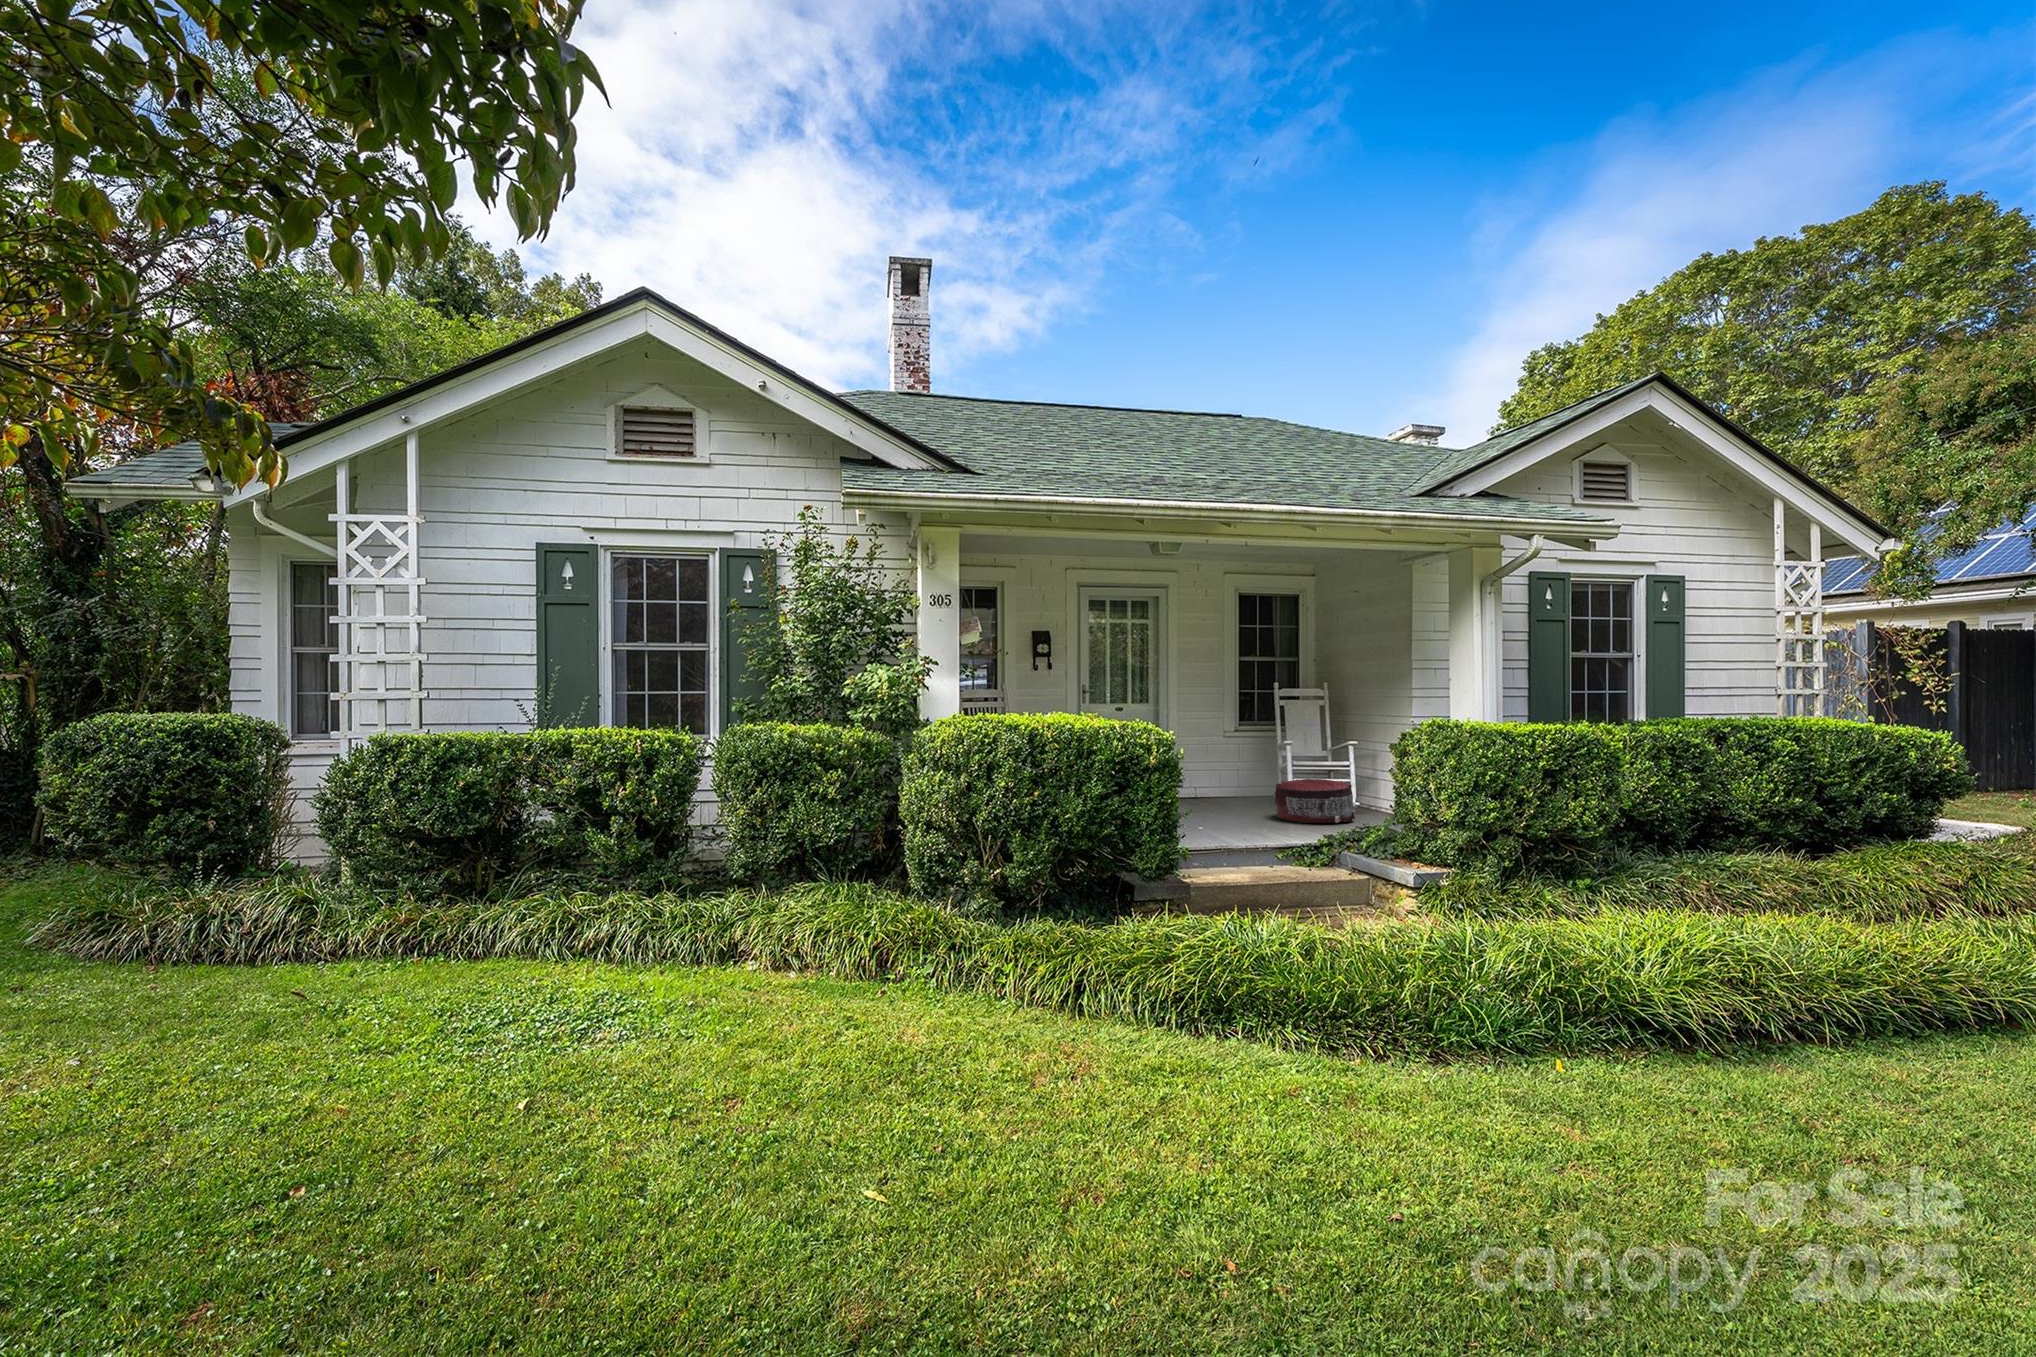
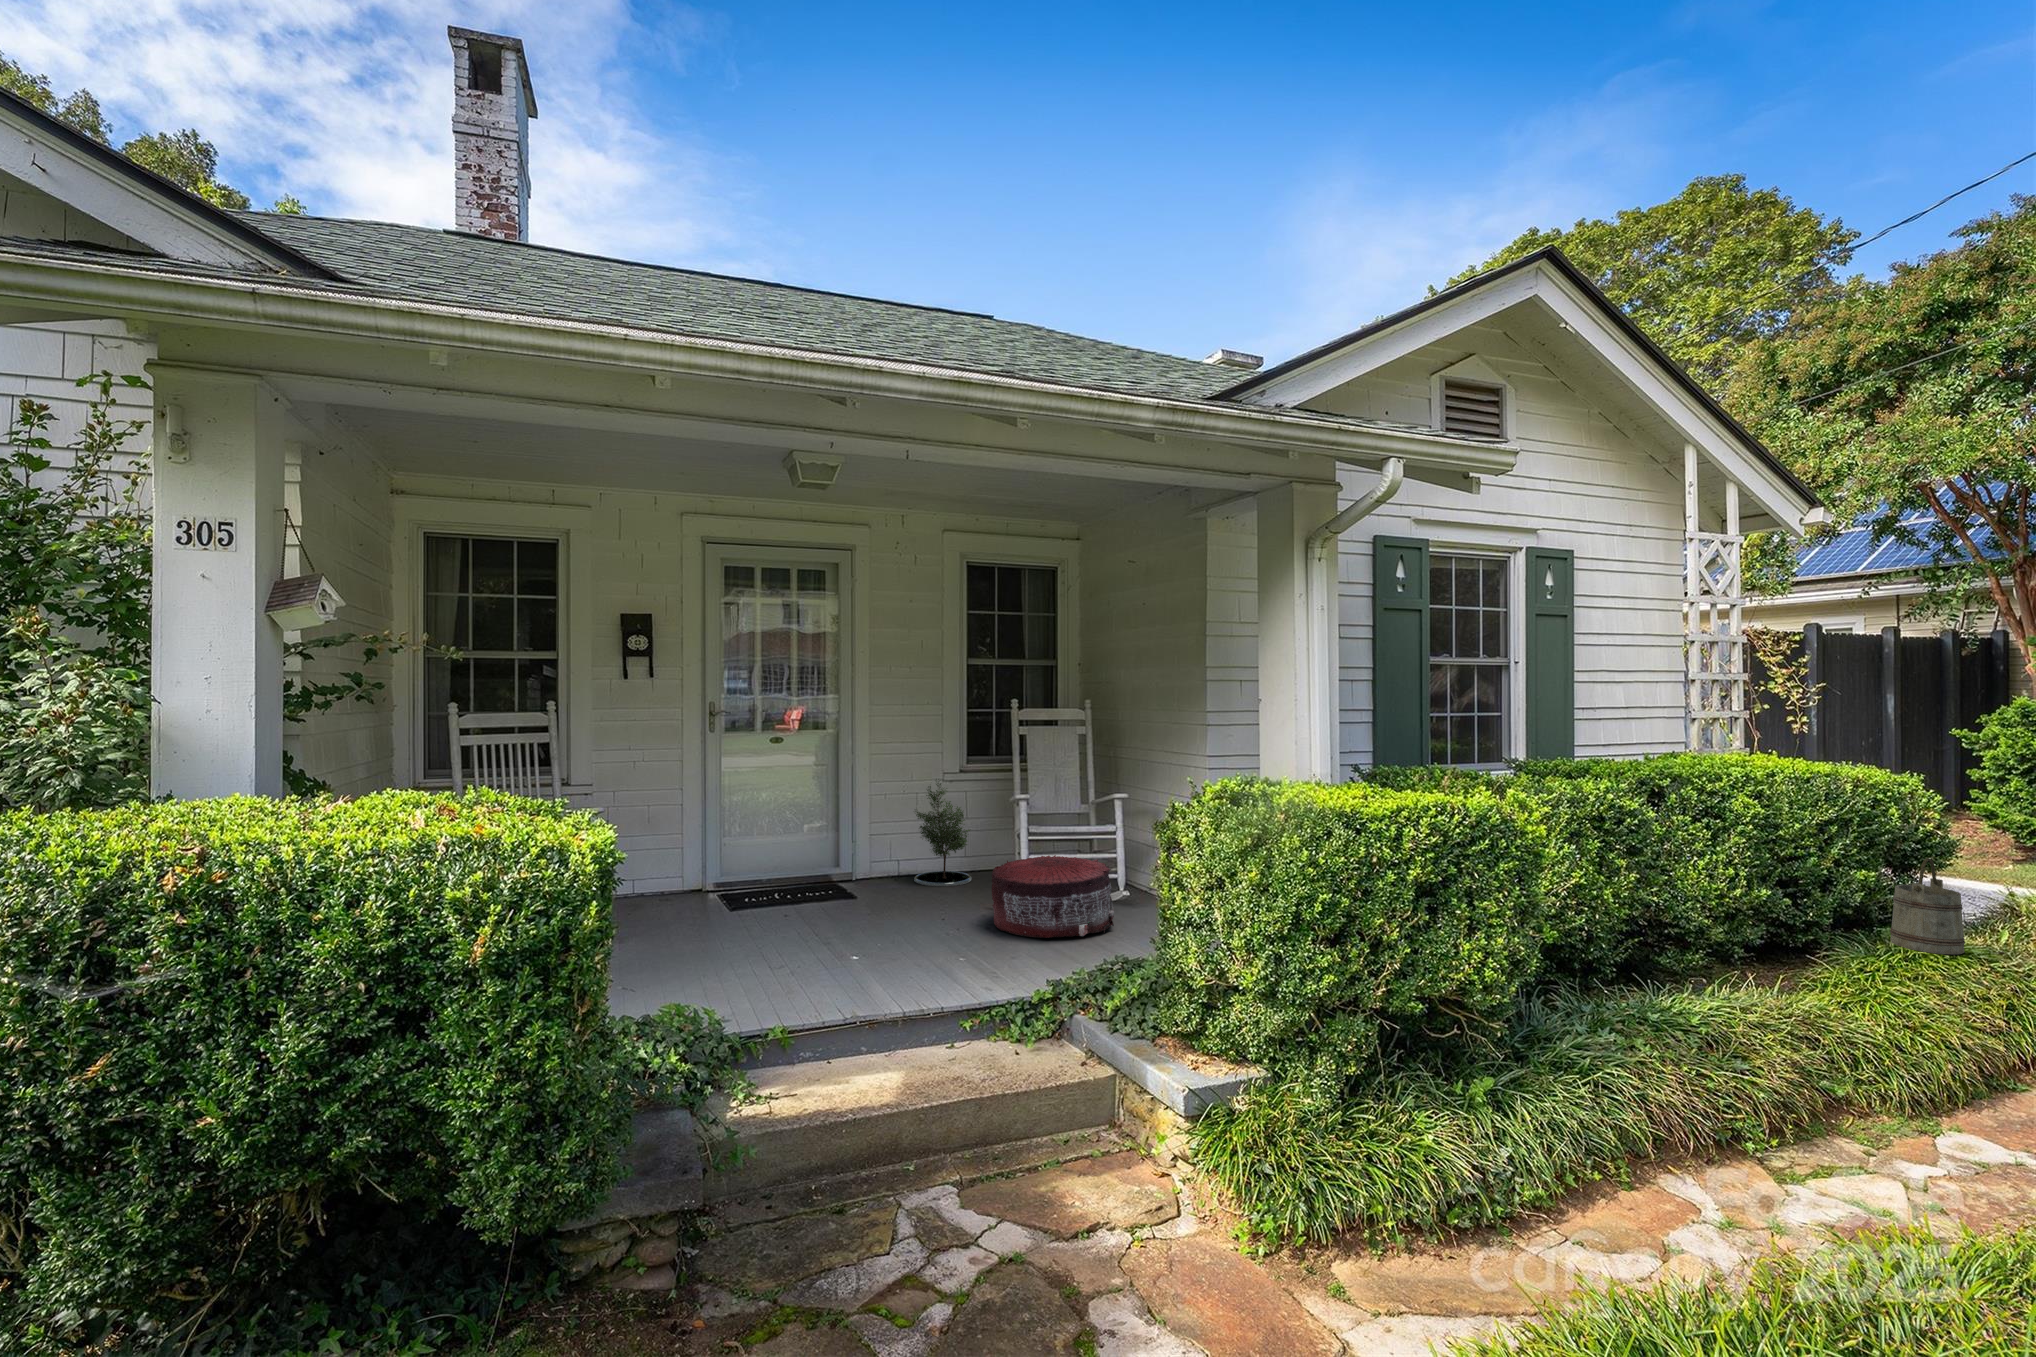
potted tree: none [1207,734,1247,804] -> present [914,783,971,887]
bucket: none [1895,783,1946,845] -> present [1890,858,1965,954]

